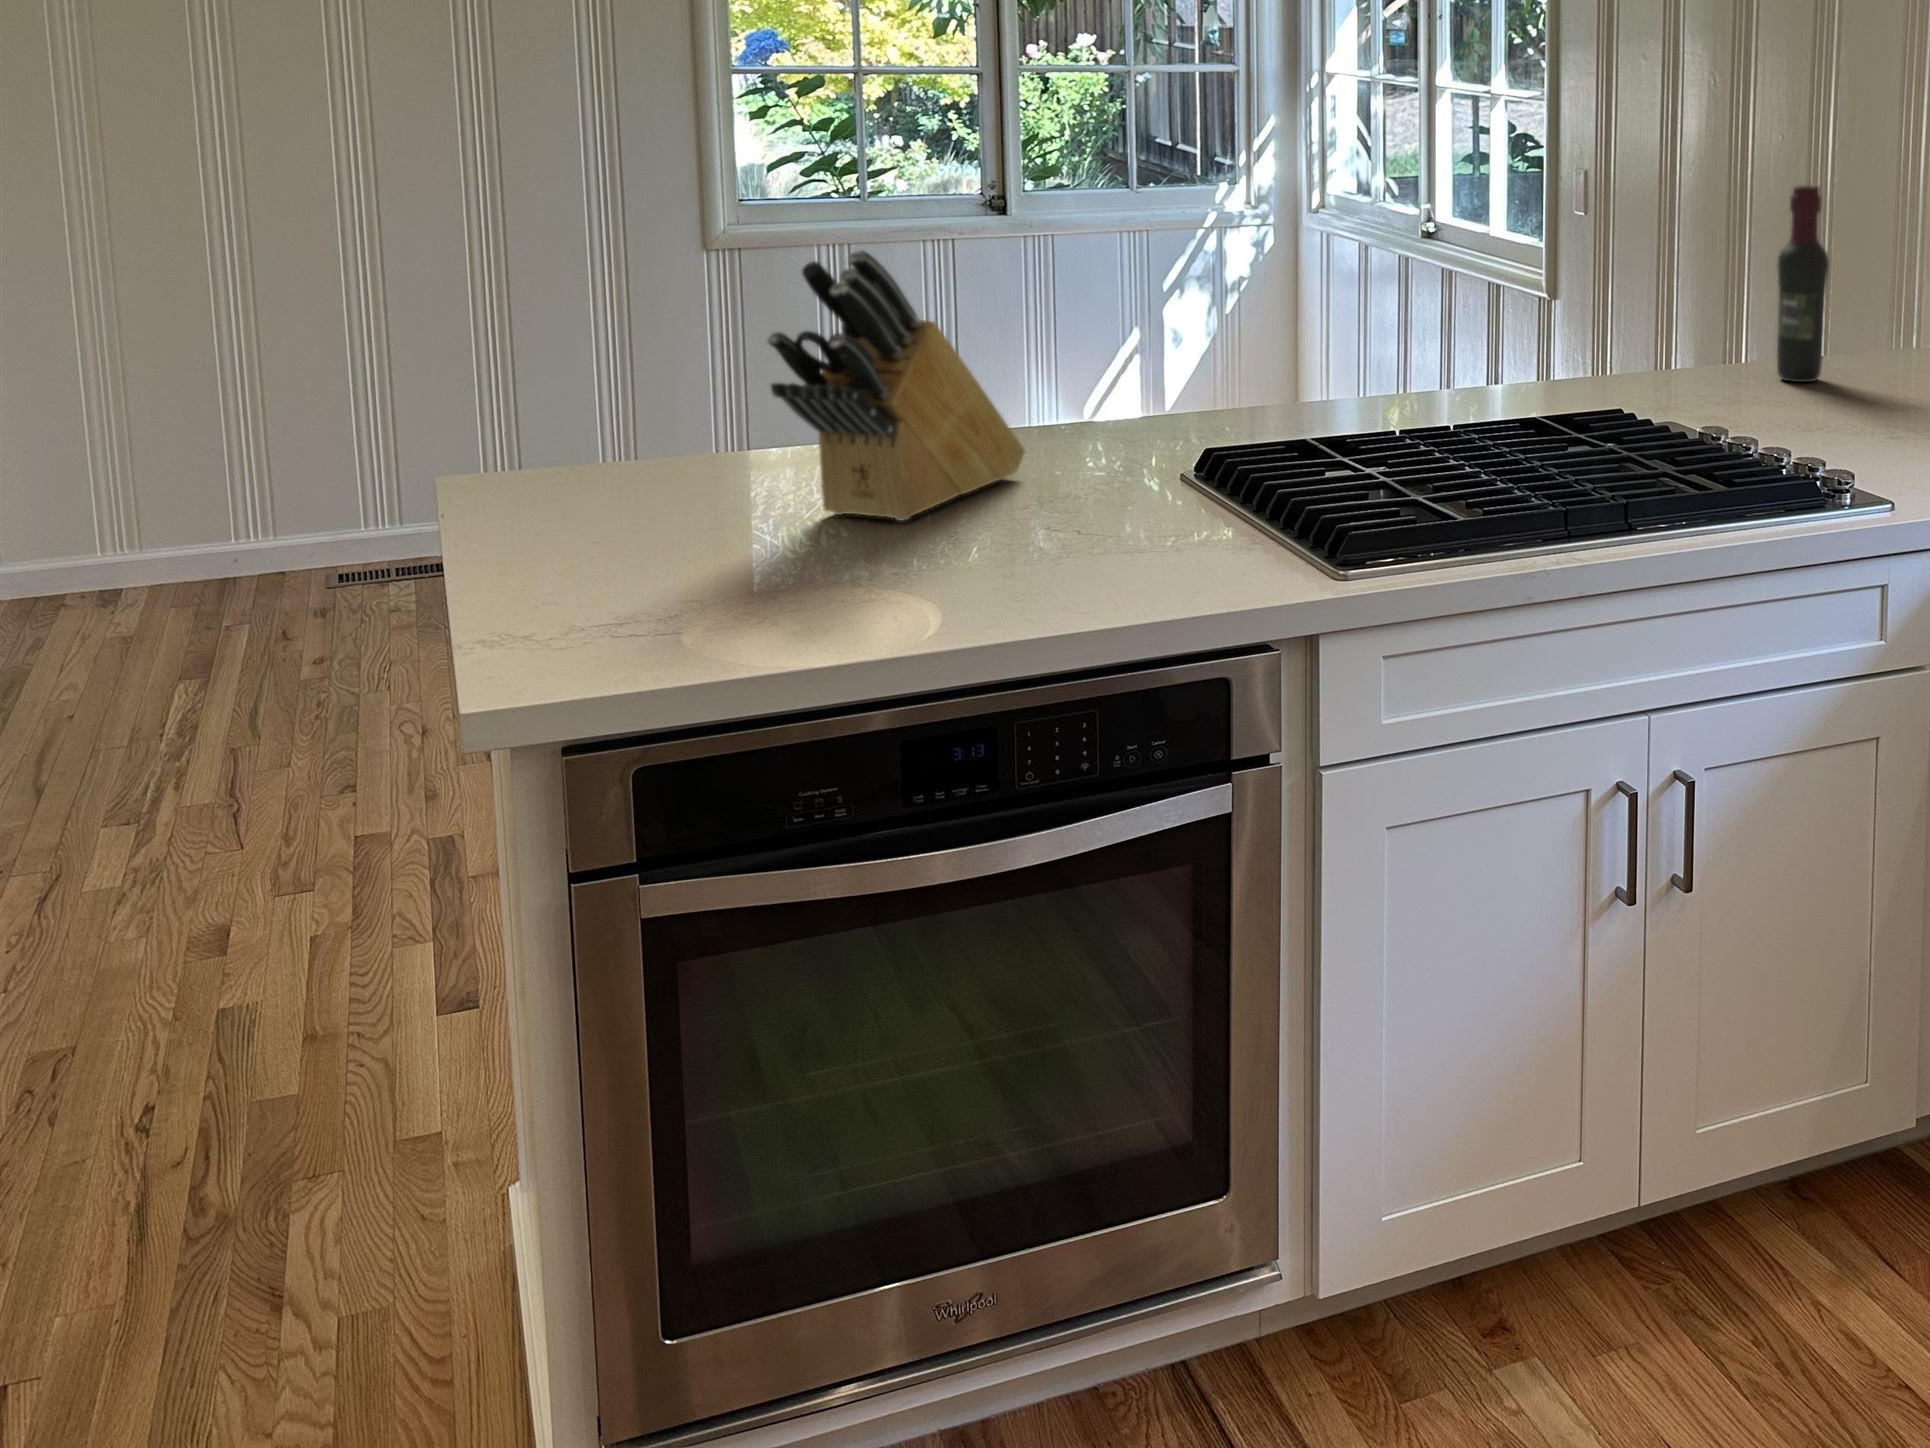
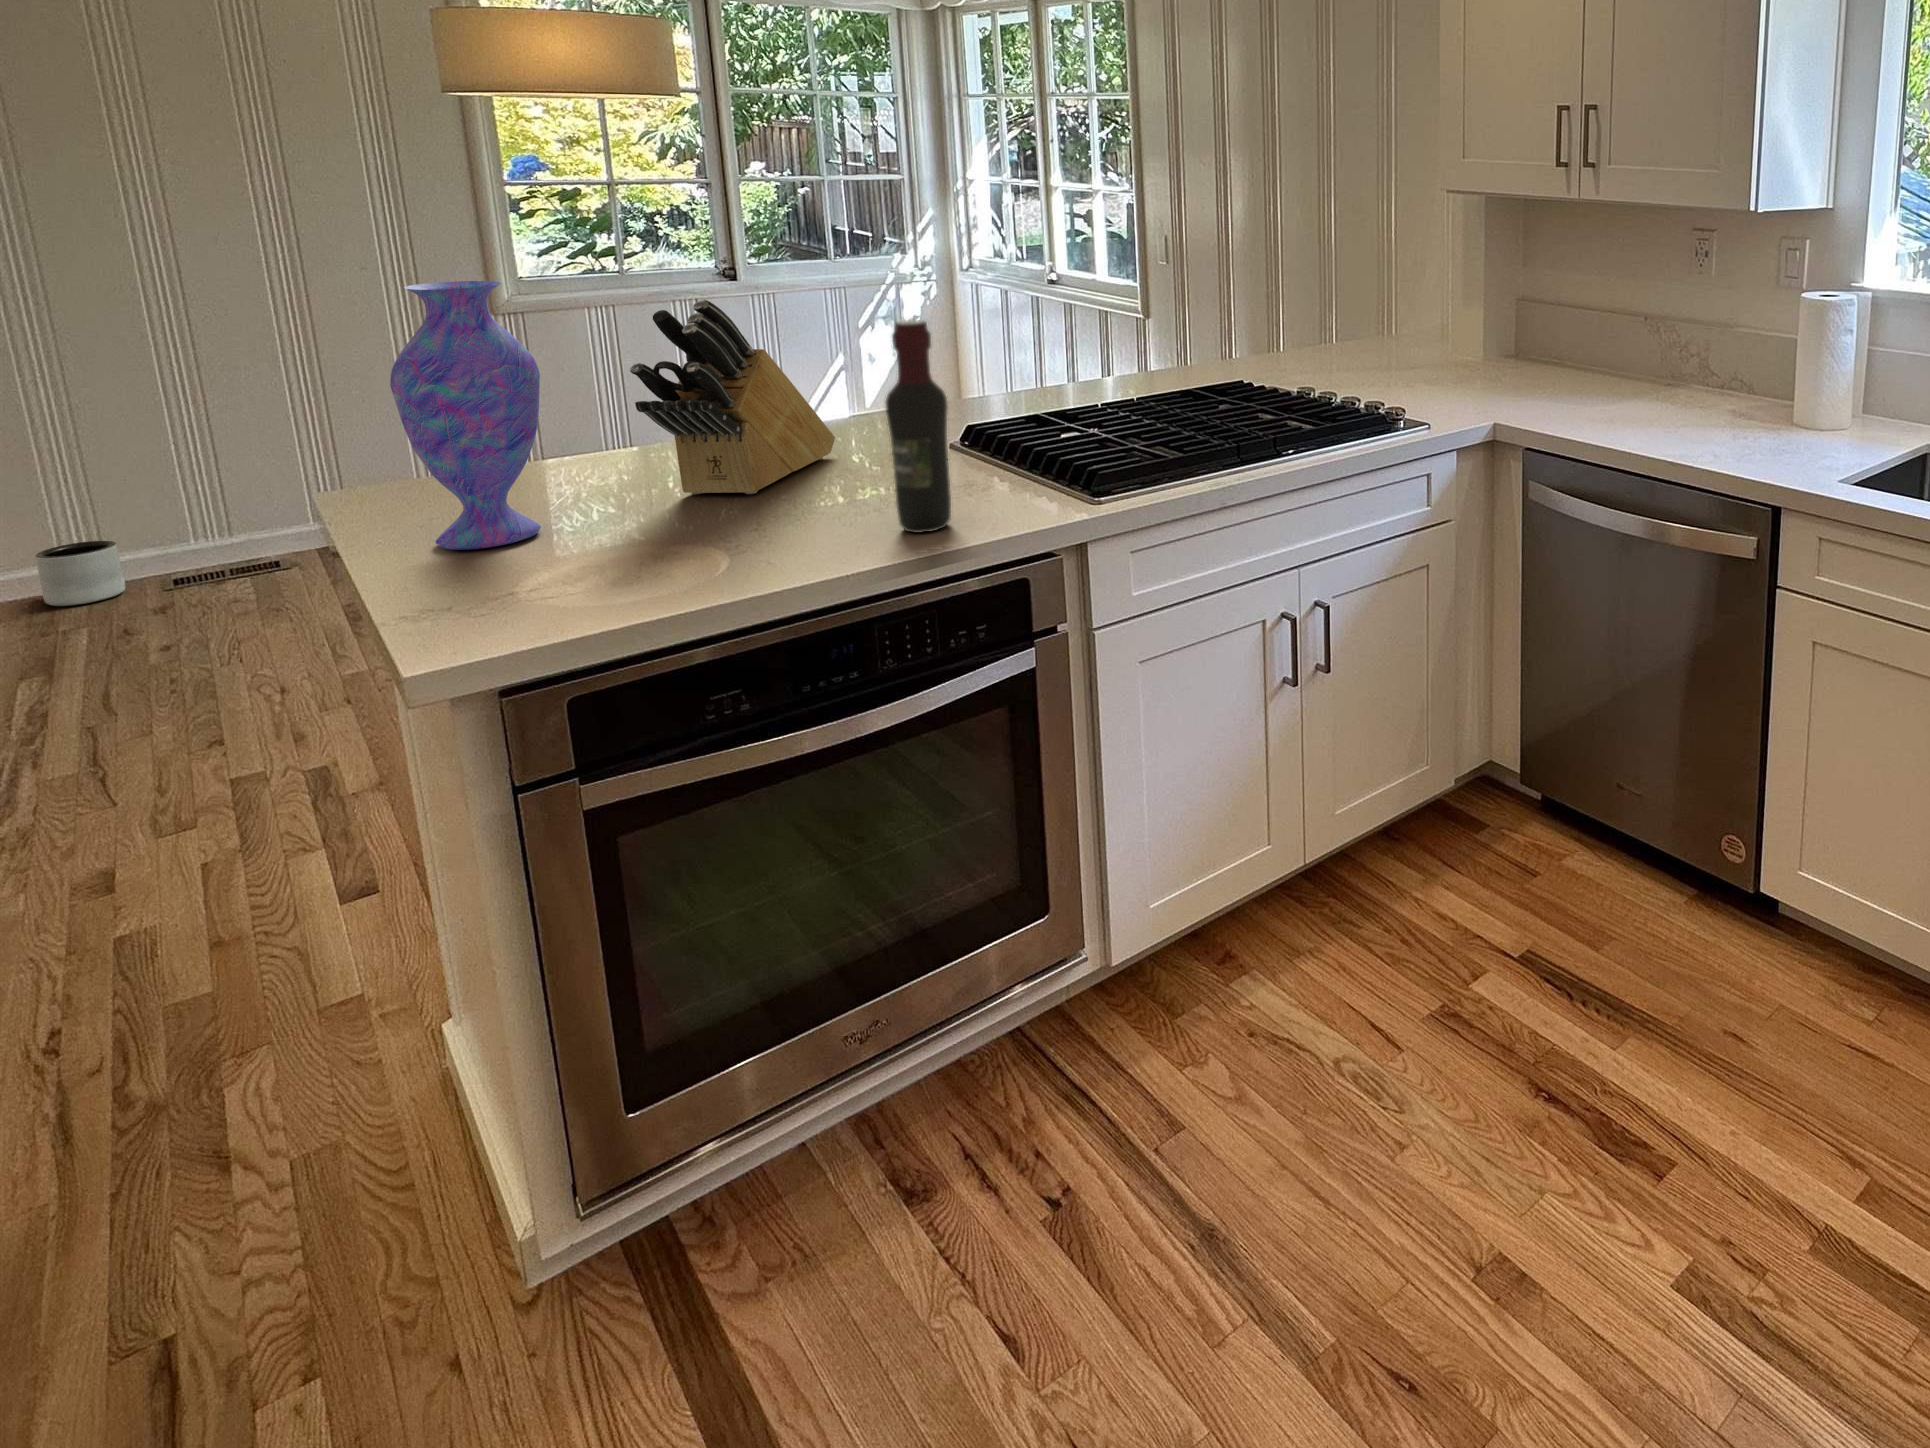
wine bottle: present [1777,185,1829,382] -> present [886,320,951,533]
vase: none [504,214,665,561] -> present [390,281,541,550]
planter: none [234,508,314,585] -> present [35,541,125,606]

